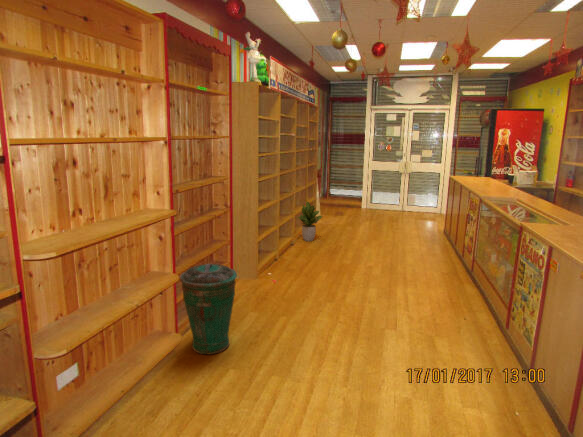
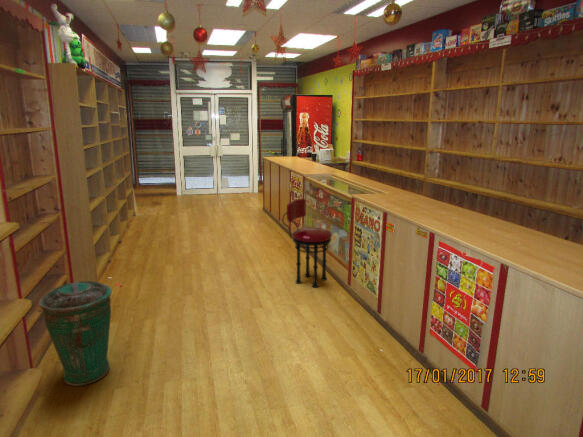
potted plant: present [299,202,322,241] -> none [123,196,152,239]
stool: none [434,219,493,324] -> present [282,198,332,288]

